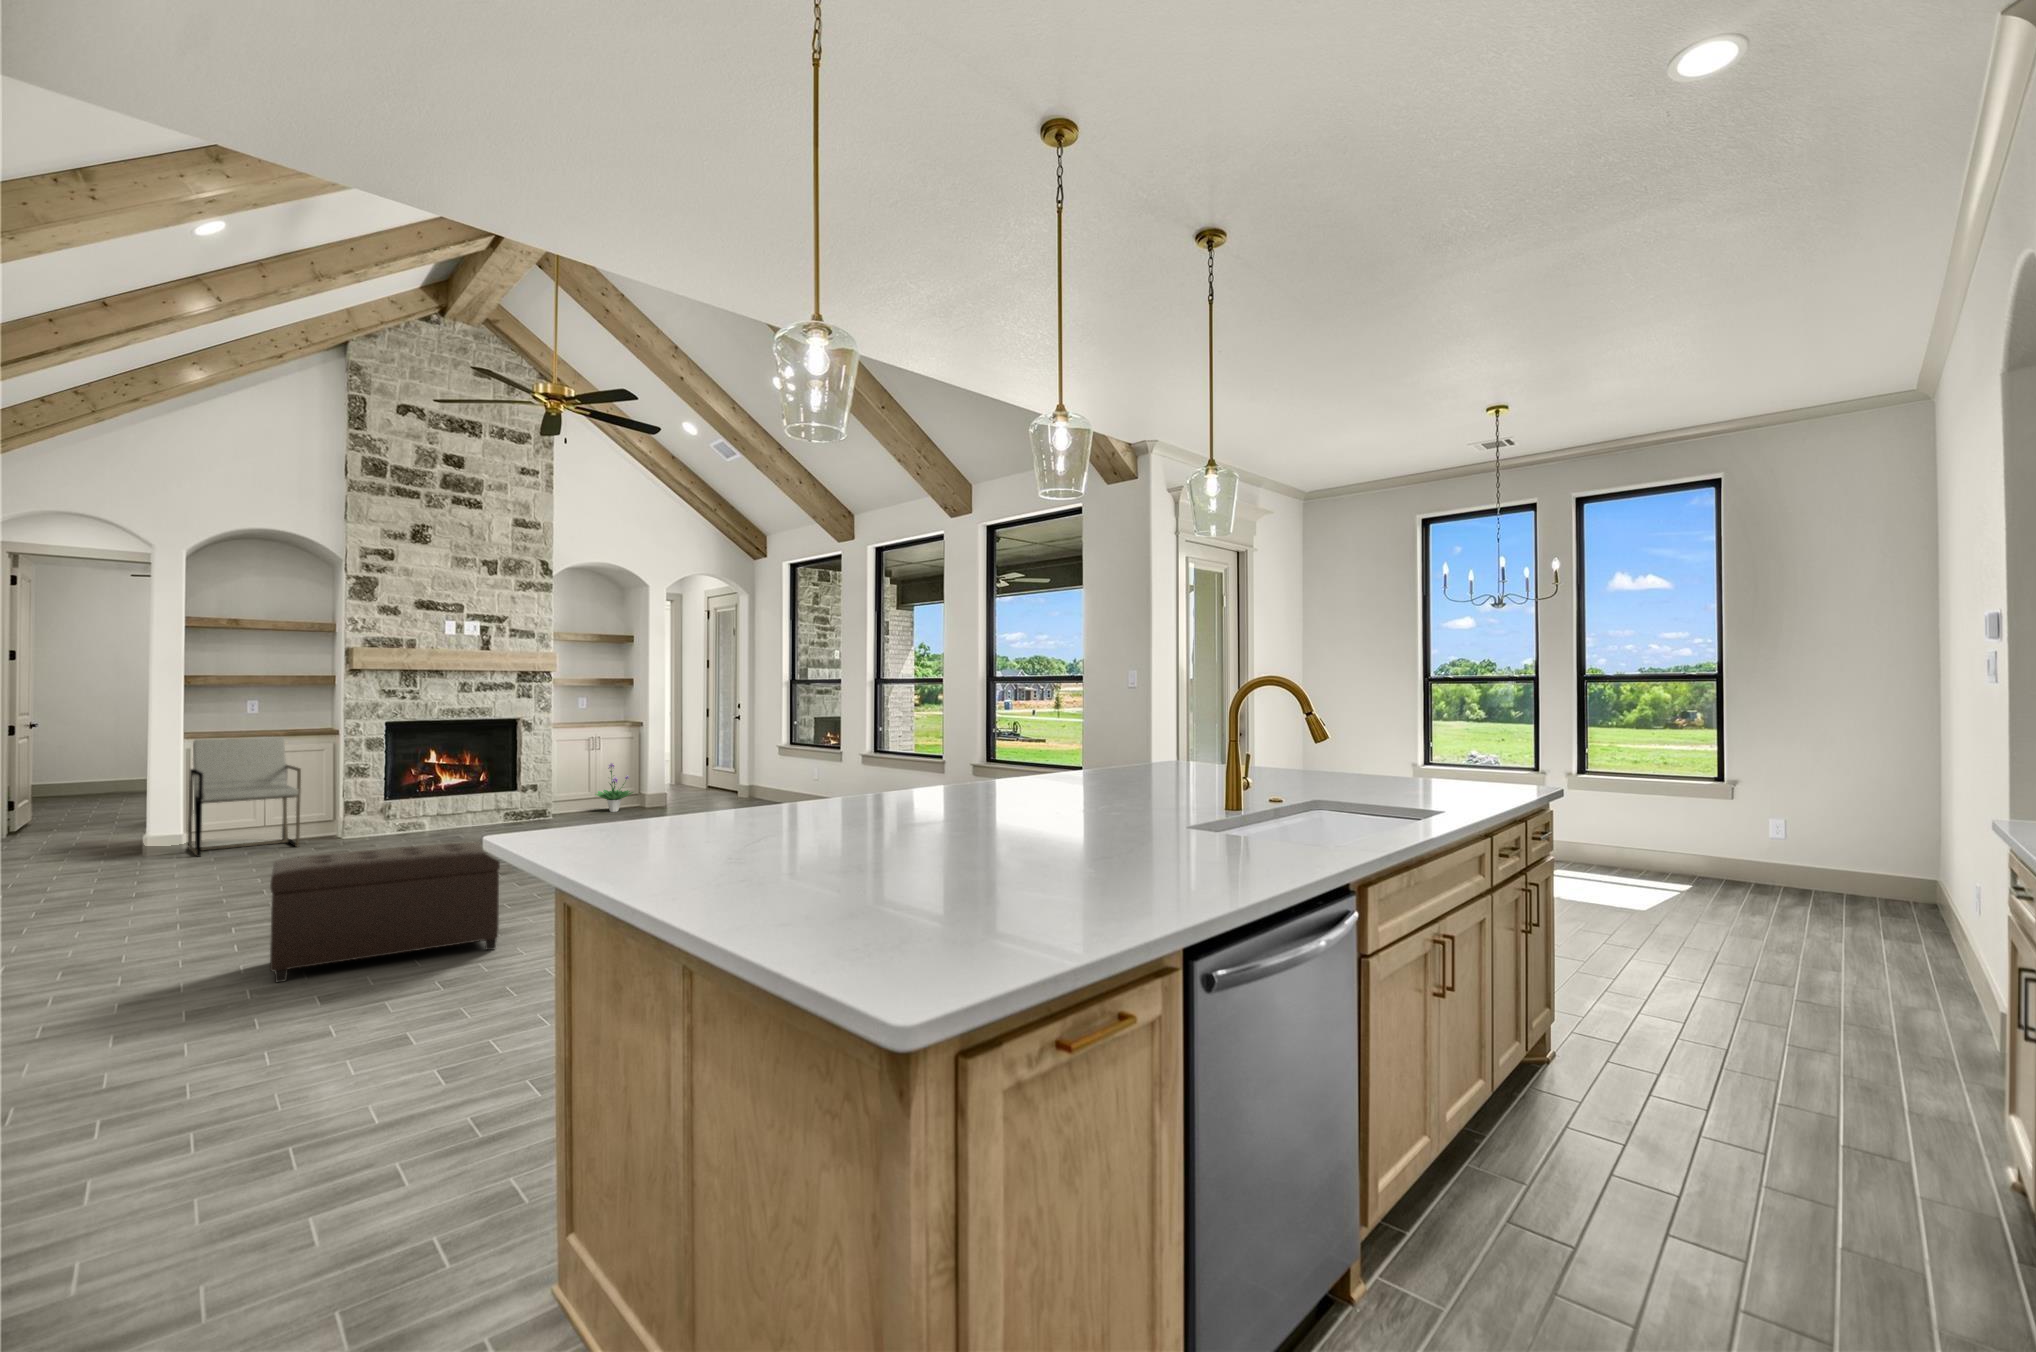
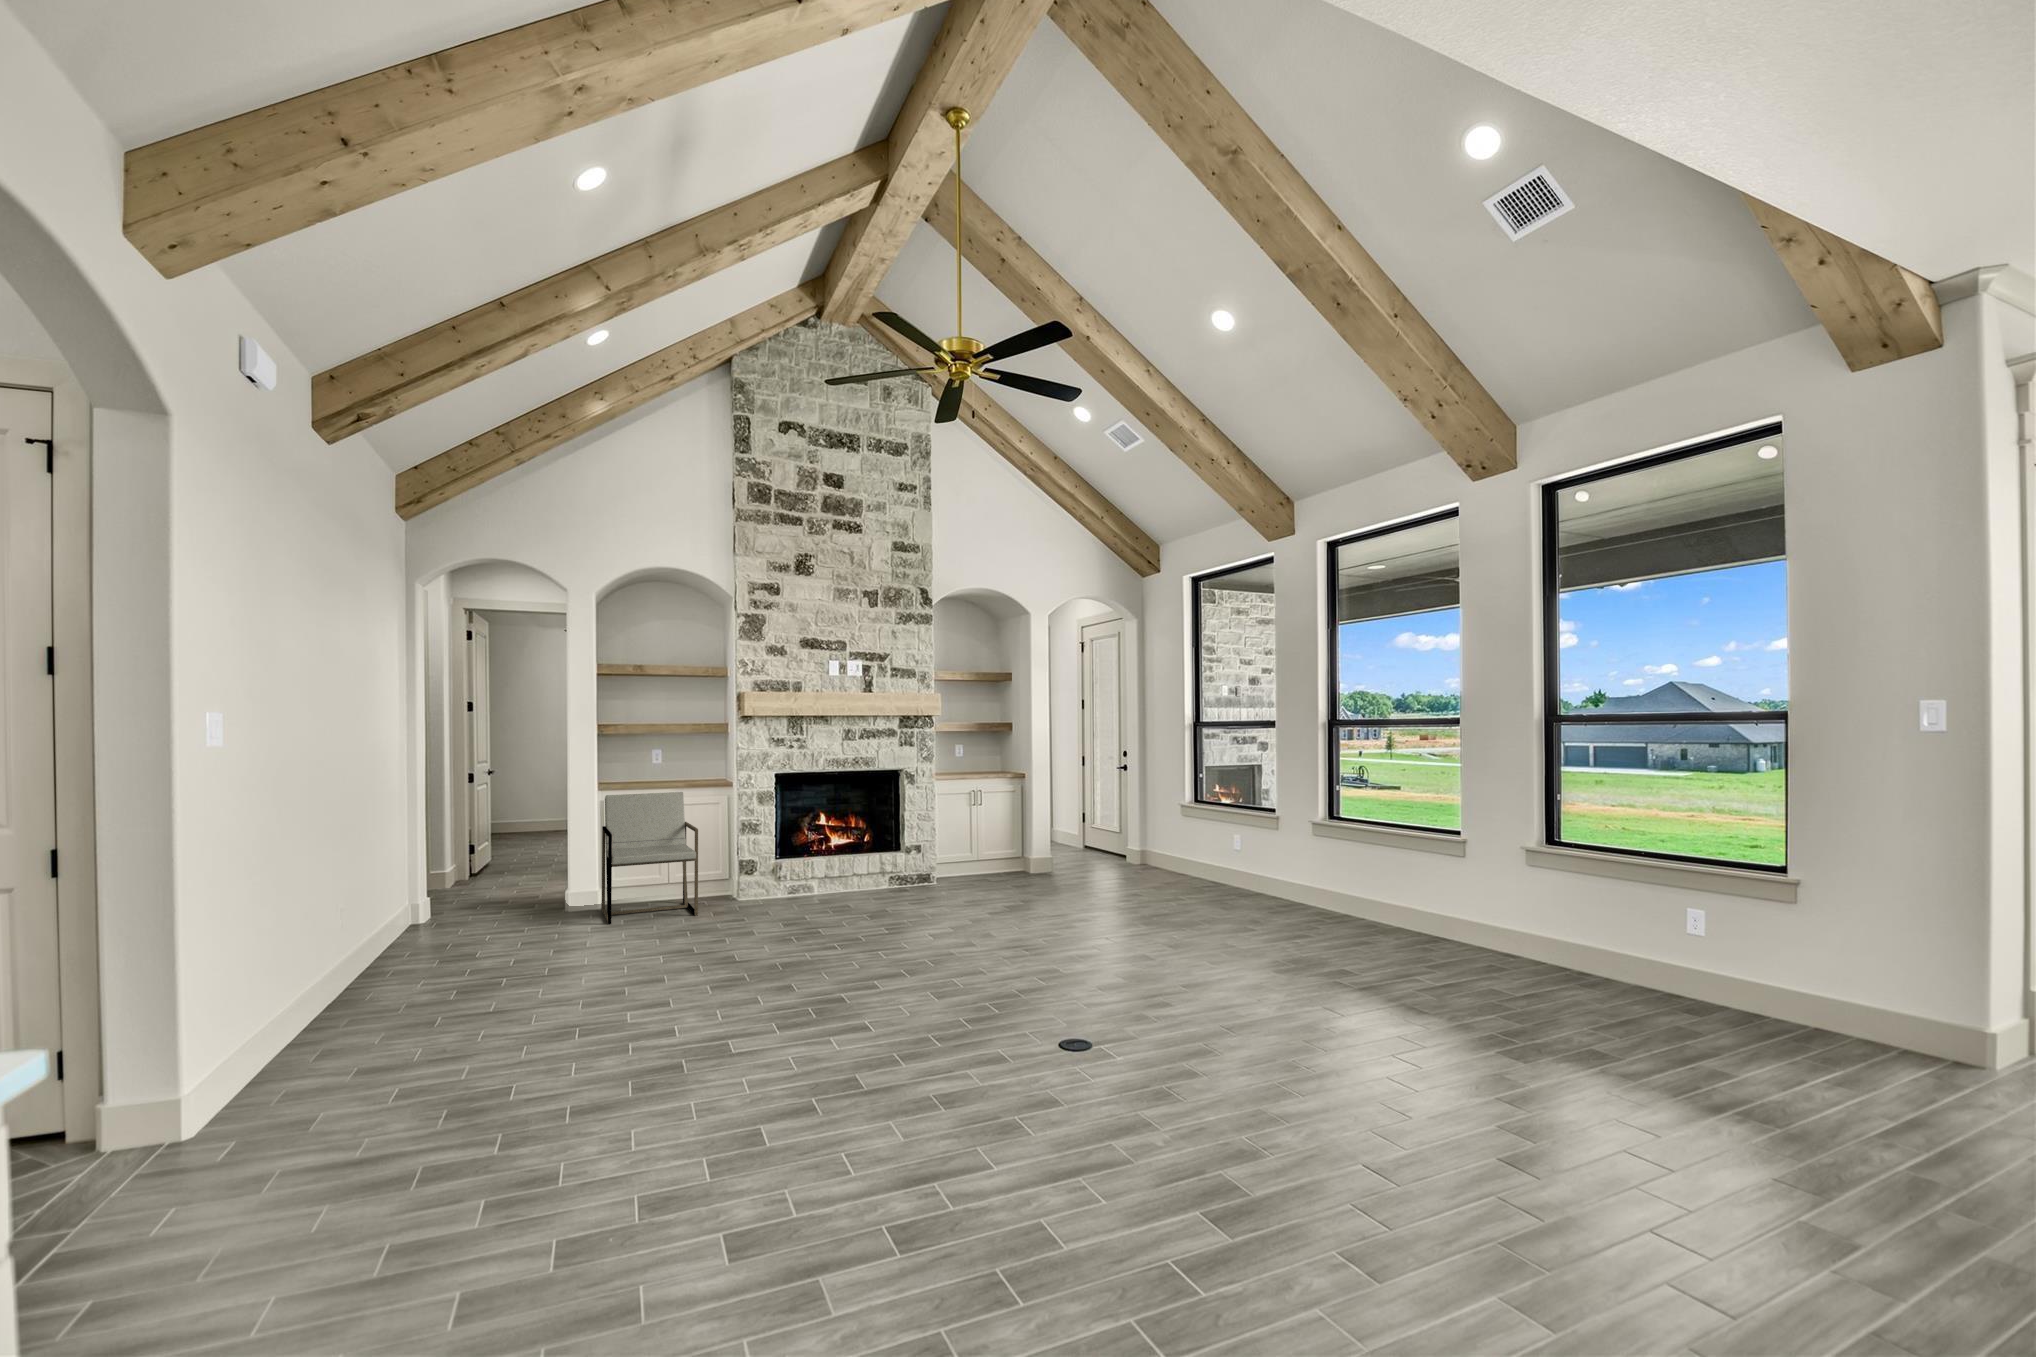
potted plant: present [595,763,633,812] -> none [981,819,1024,878]
ottoman: present [270,842,500,982] -> none [660,978,933,1190]

